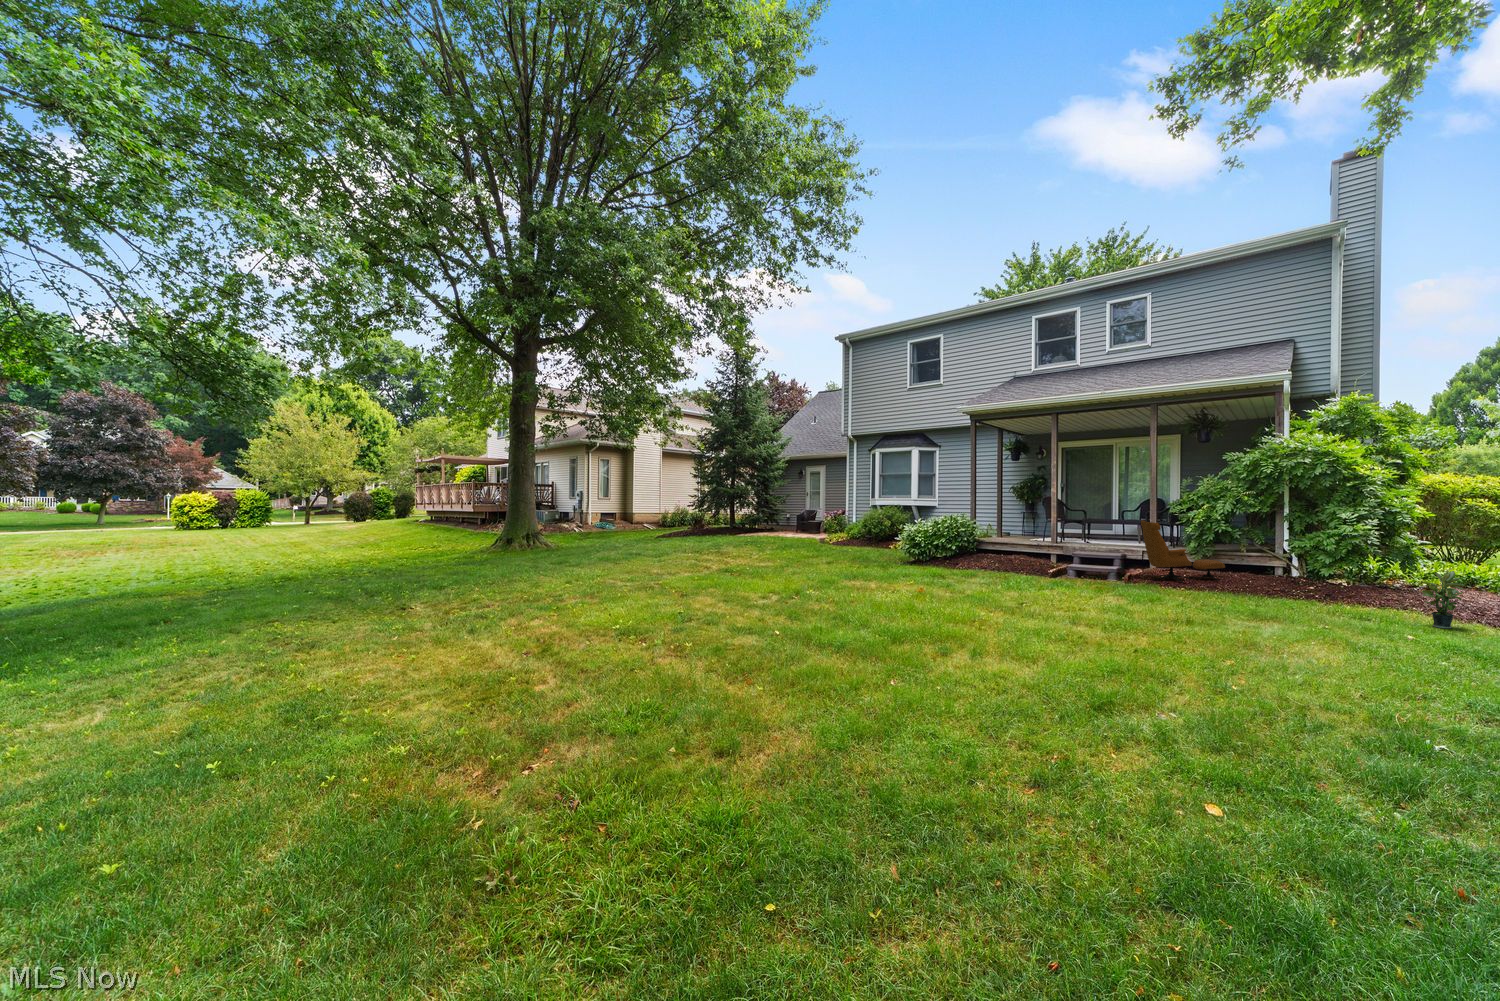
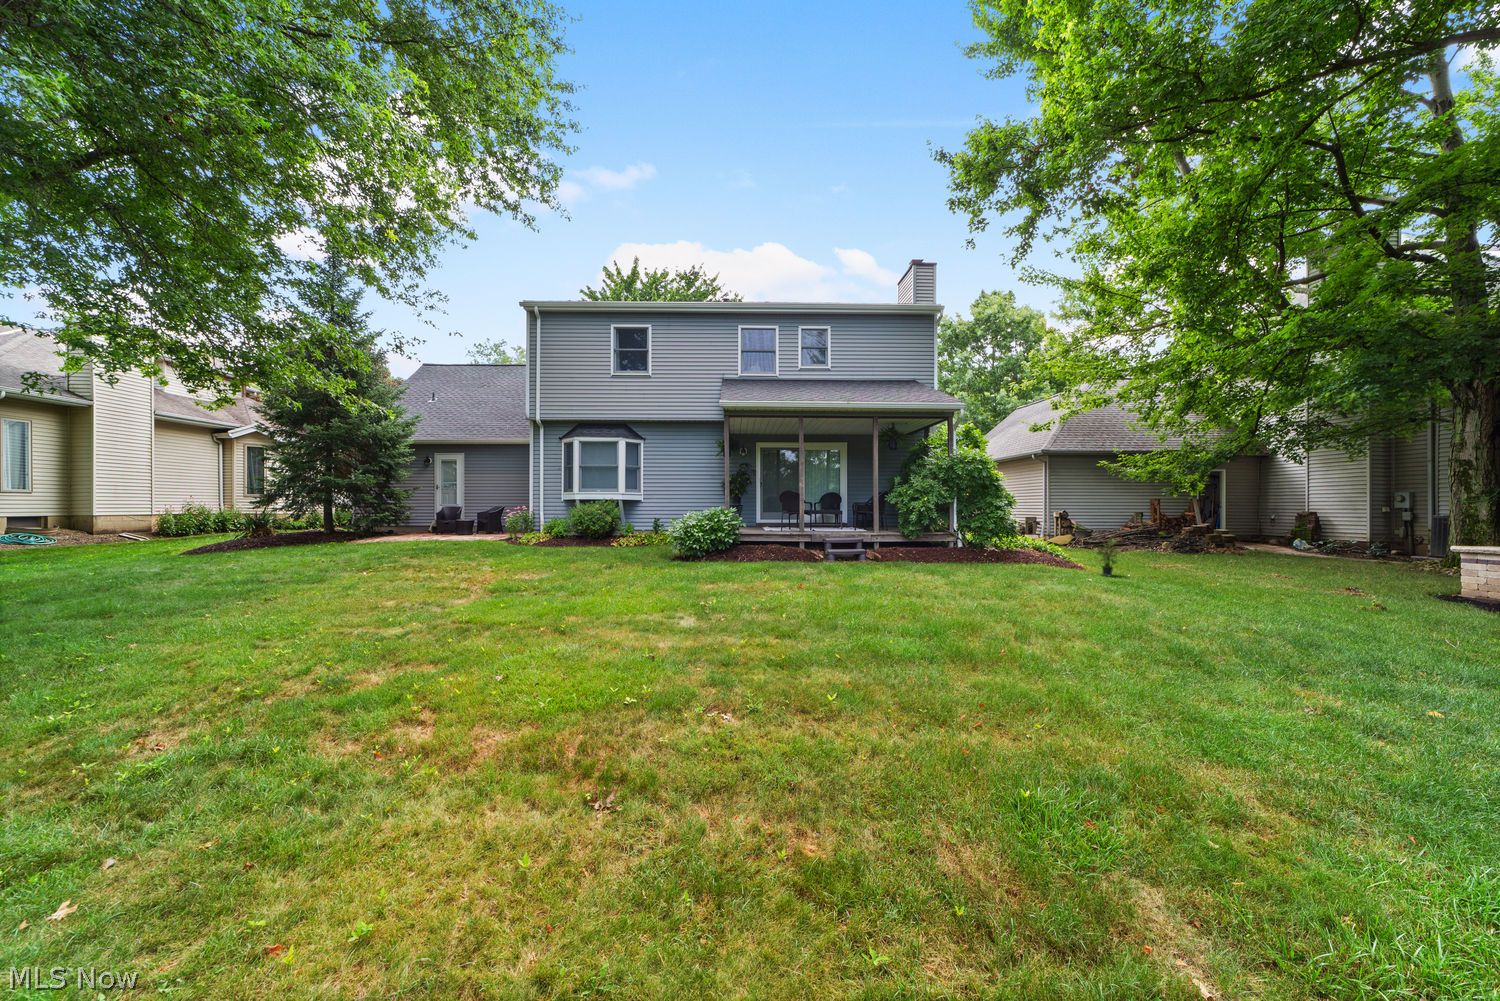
lounge chair: present [1141,520,1225,583] -> none [894,510,936,560]

